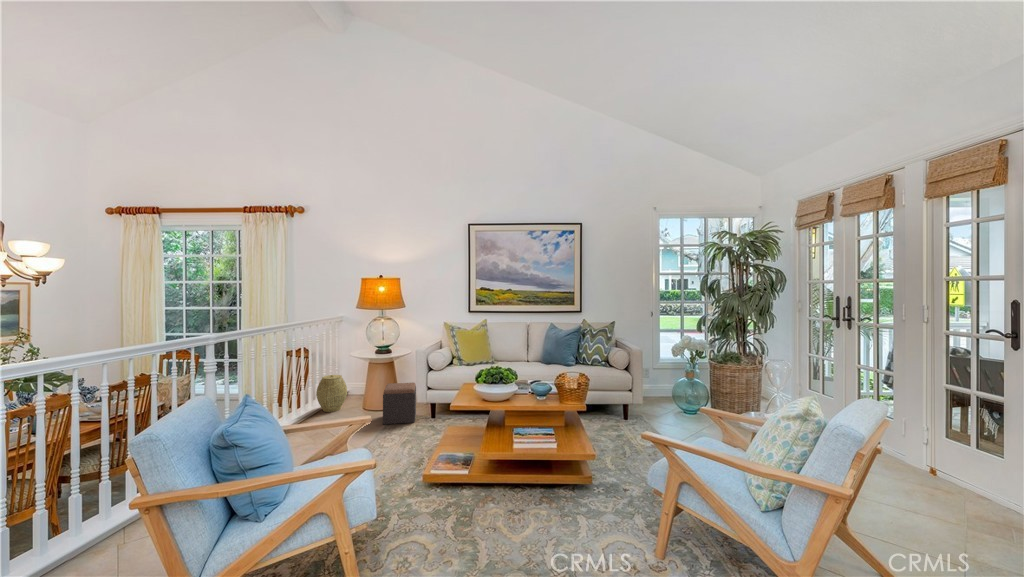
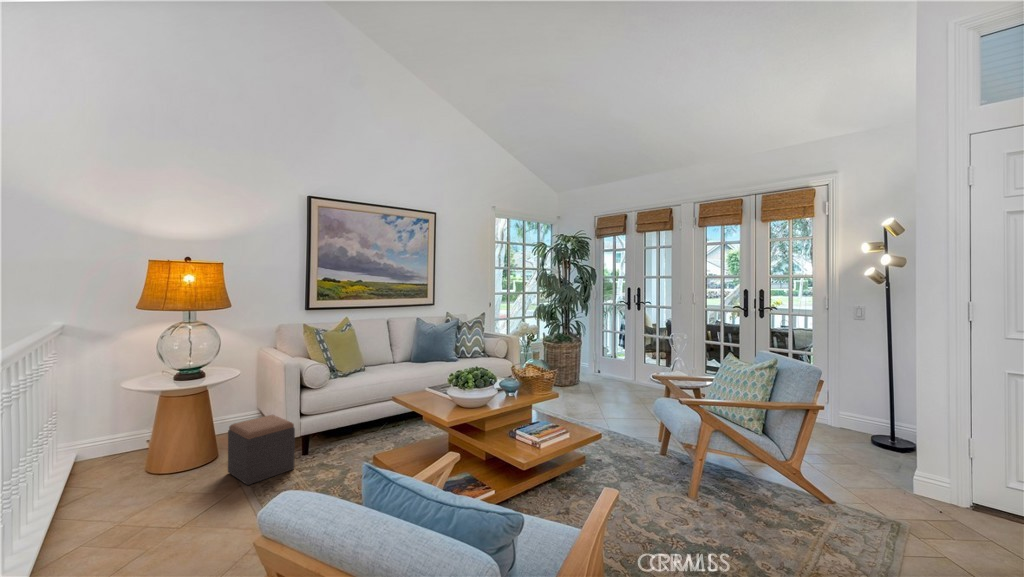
woven basket: present [316,375,347,412] -> none [52,430,125,502]

